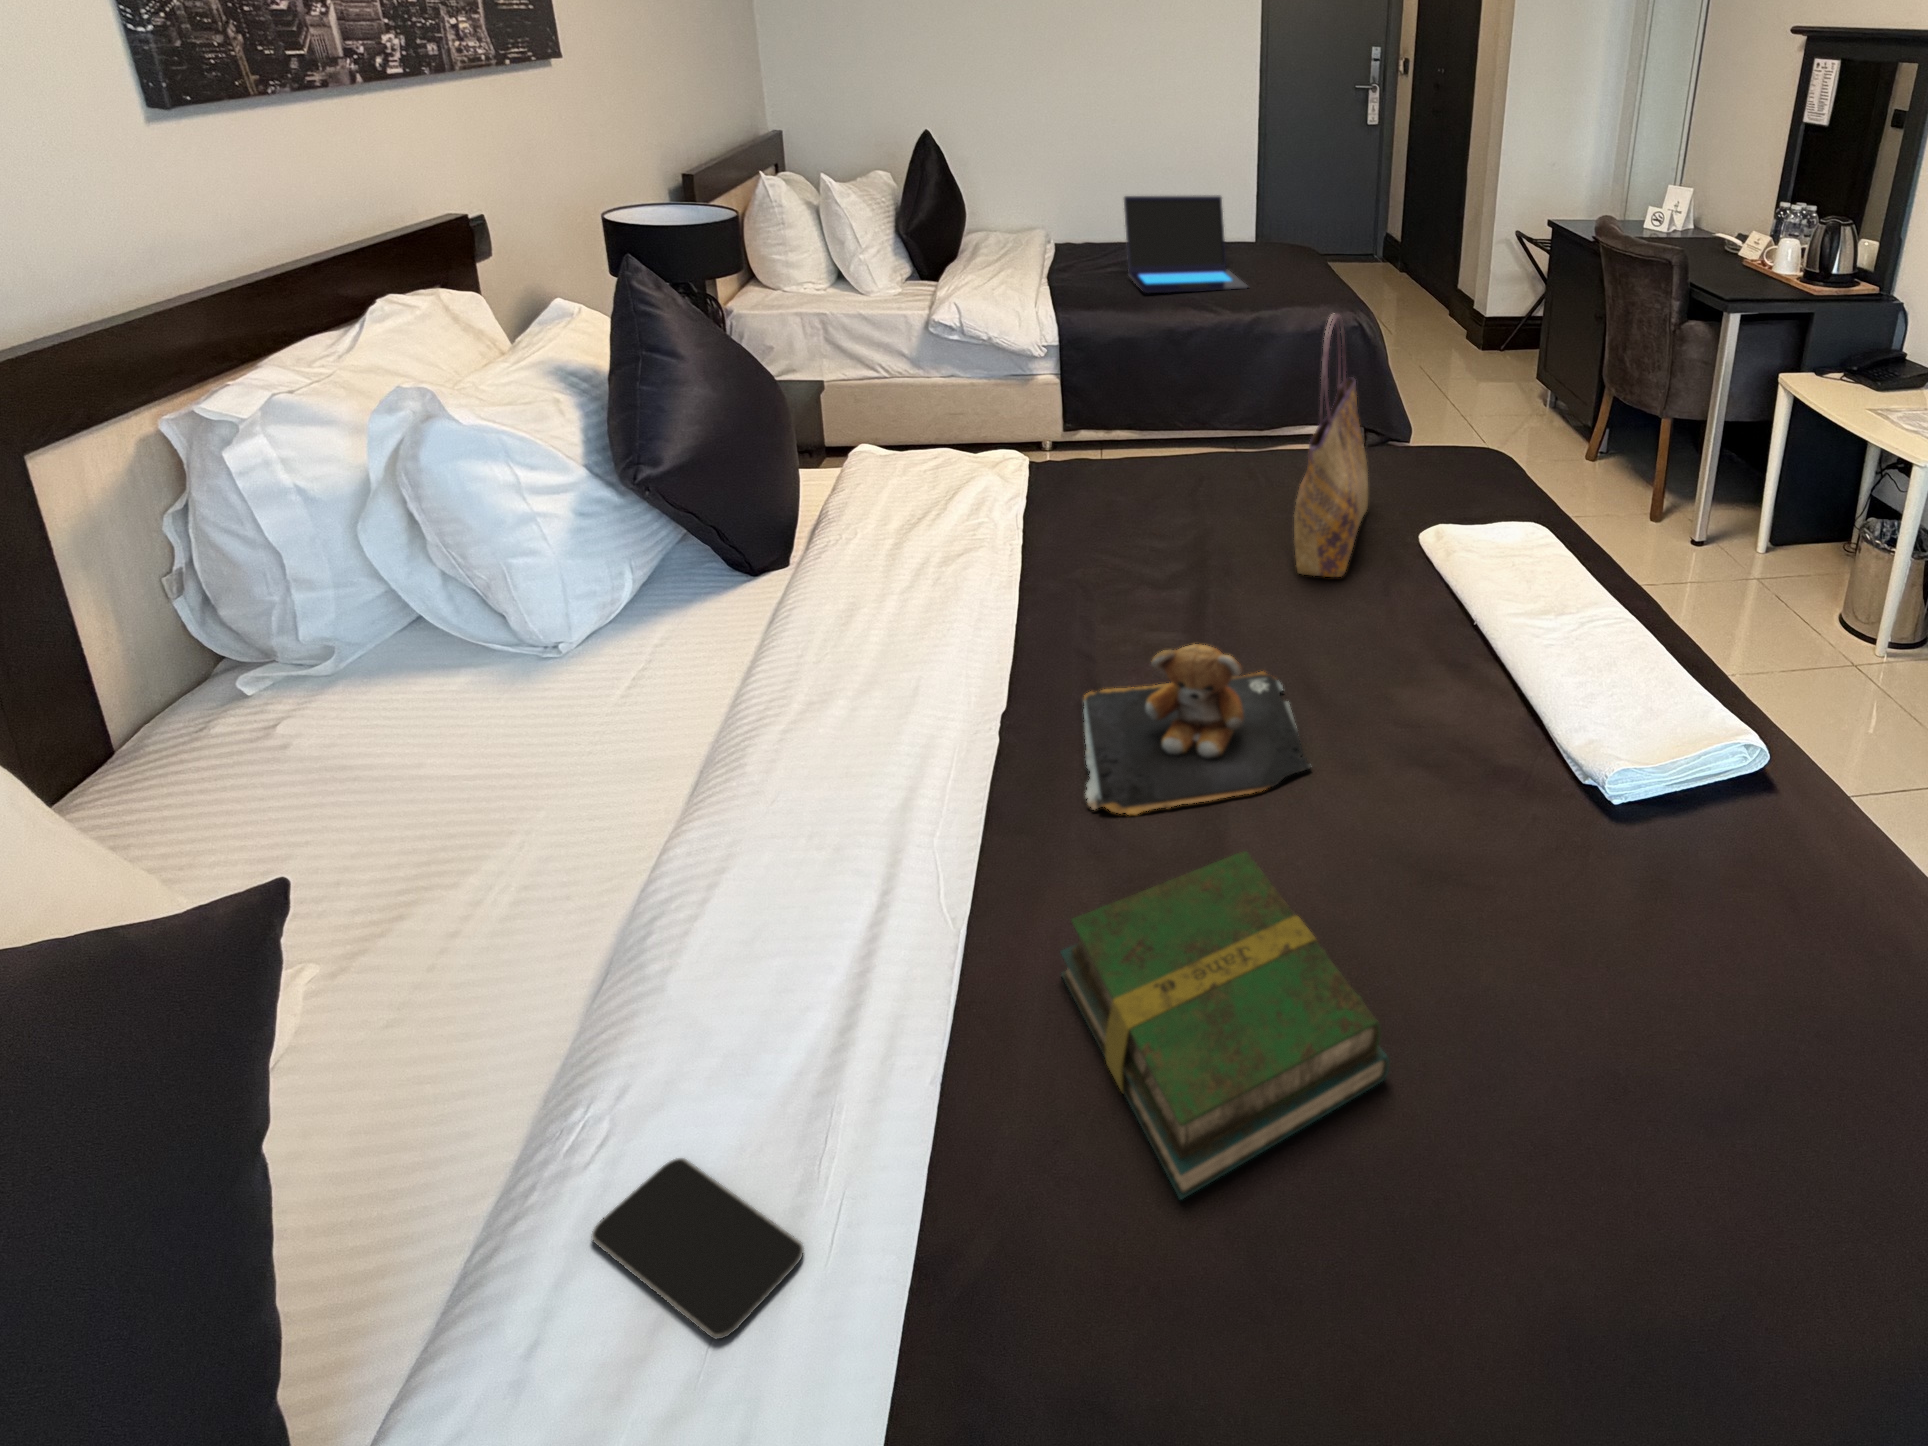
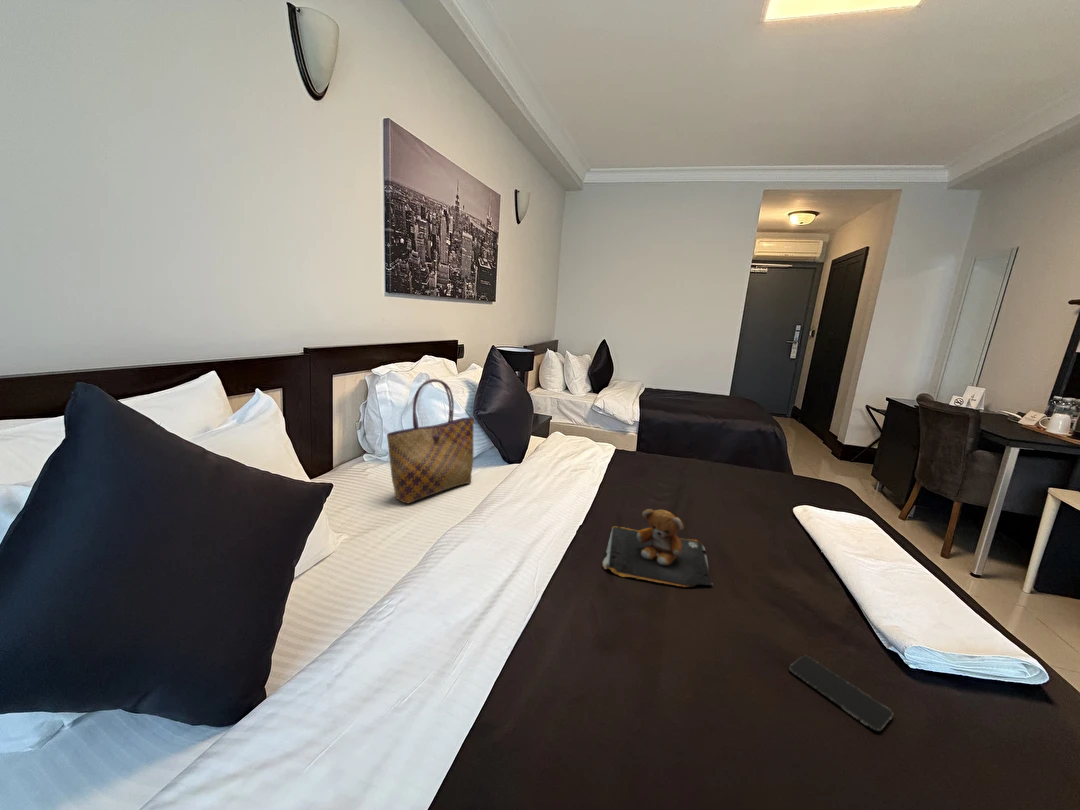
laptop: present [1124,195,1248,293] -> none [670,368,722,409]
tote bag: present [1294,314,1368,577] -> present [387,379,474,503]
book: present [1061,851,1390,1199] -> none [572,599,728,747]
smartphone: present [591,1158,804,1339] -> present [789,655,893,731]

